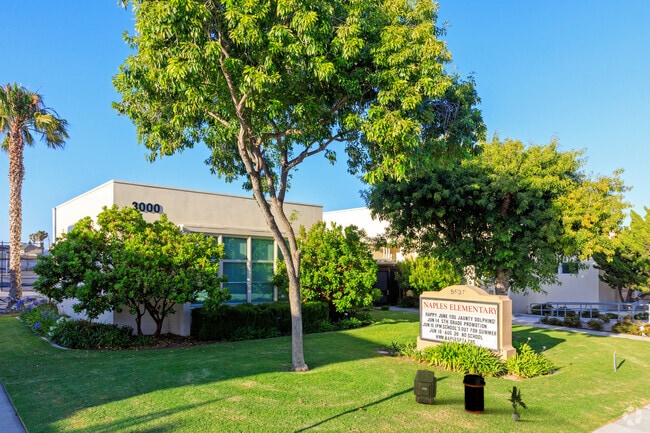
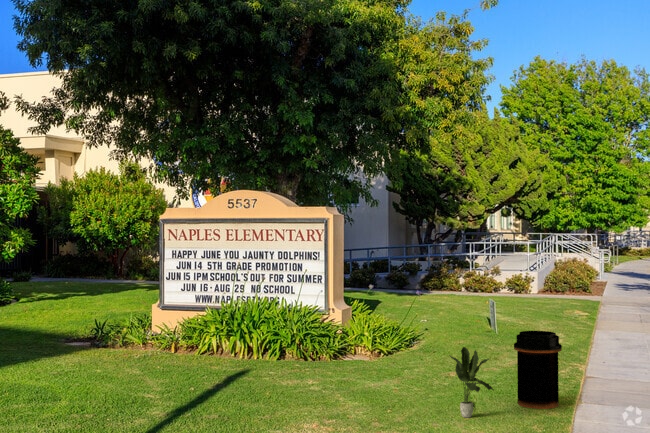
backpack: present [414,369,437,404] -> none [237,339,291,414]
trash can: present [463,374,486,414] -> present [514,331,562,409]

